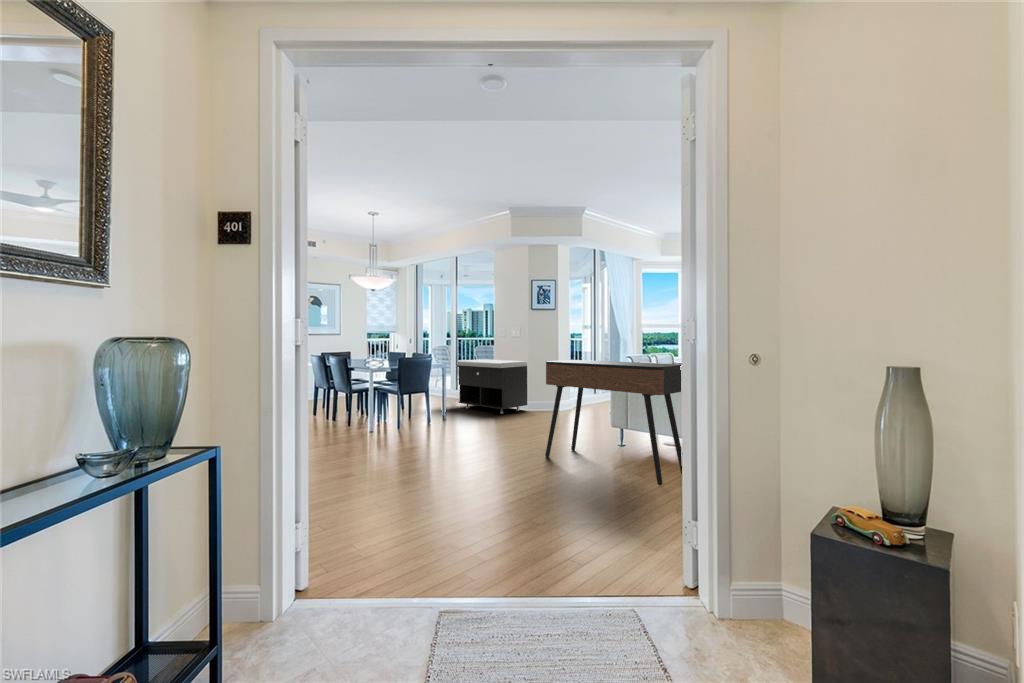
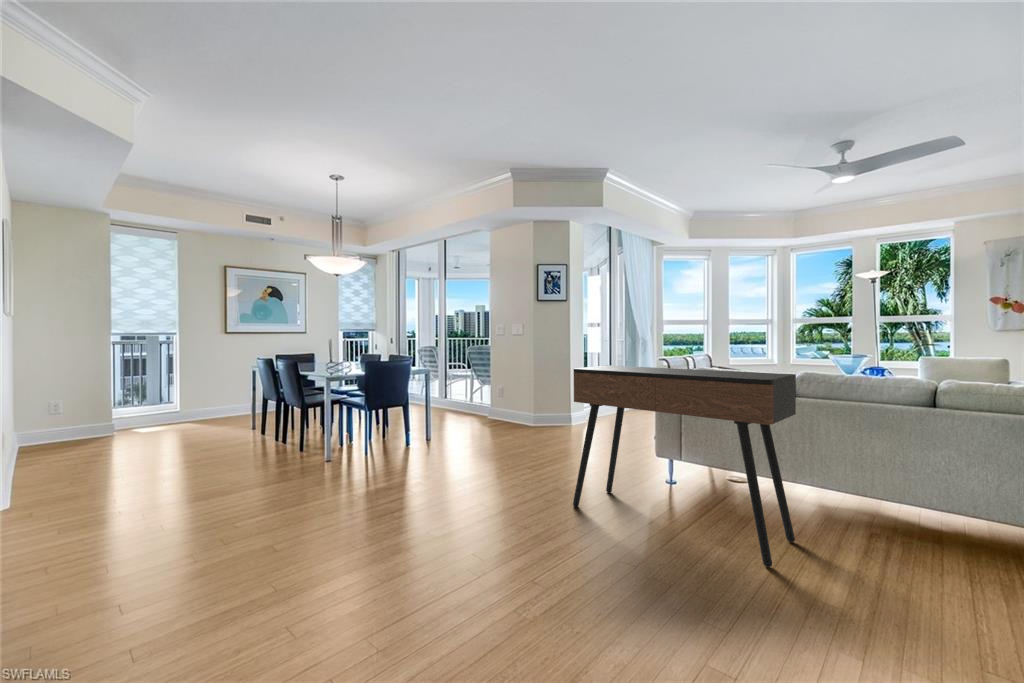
storage bench: present [457,359,527,414] -> none [445,362,533,430]

